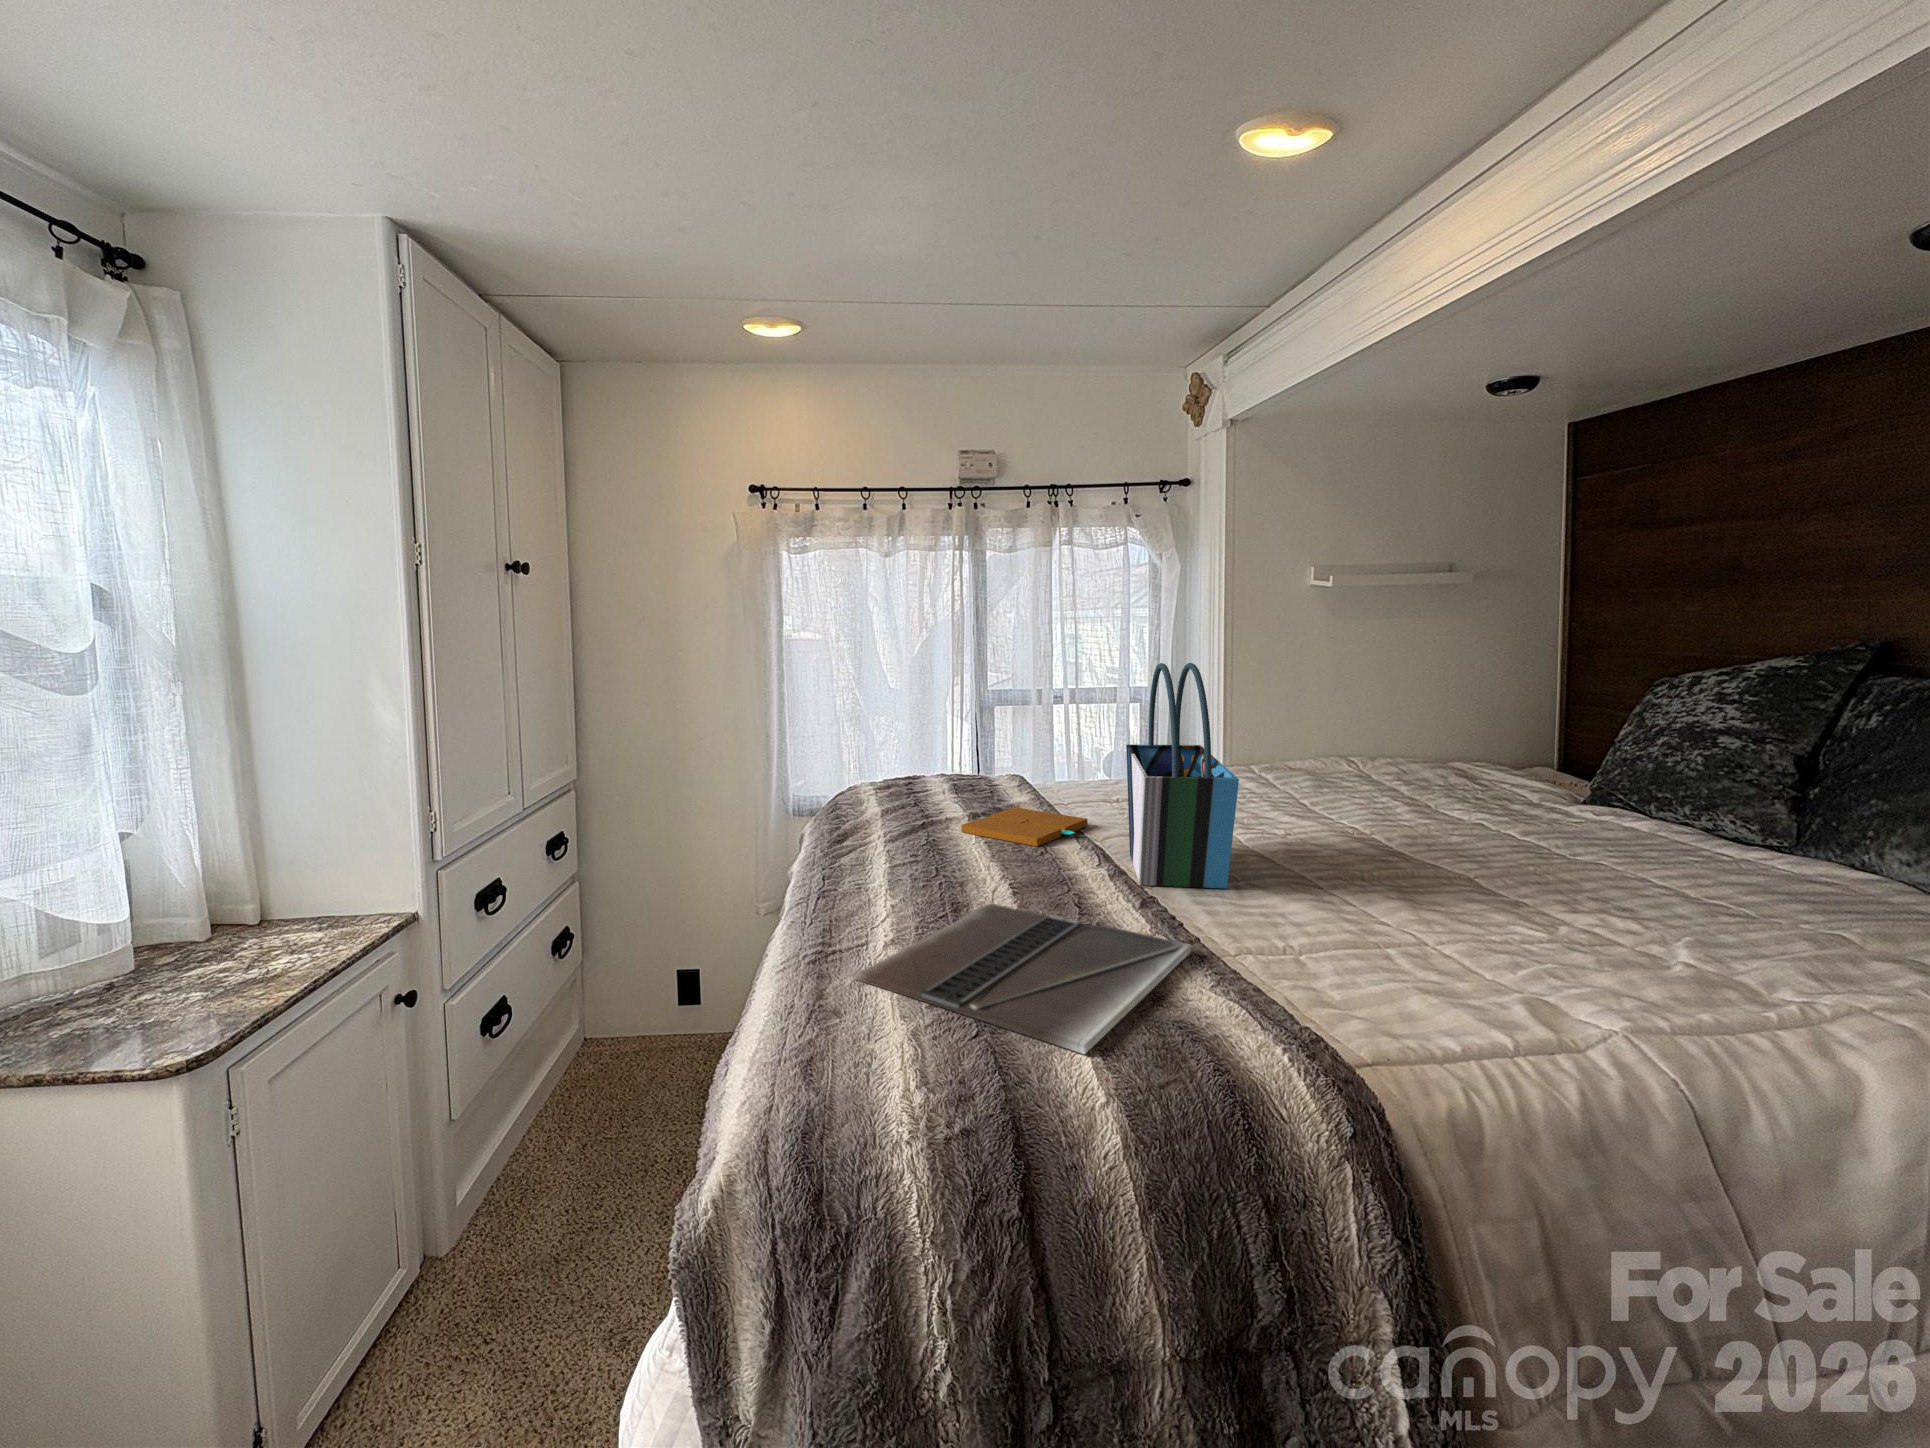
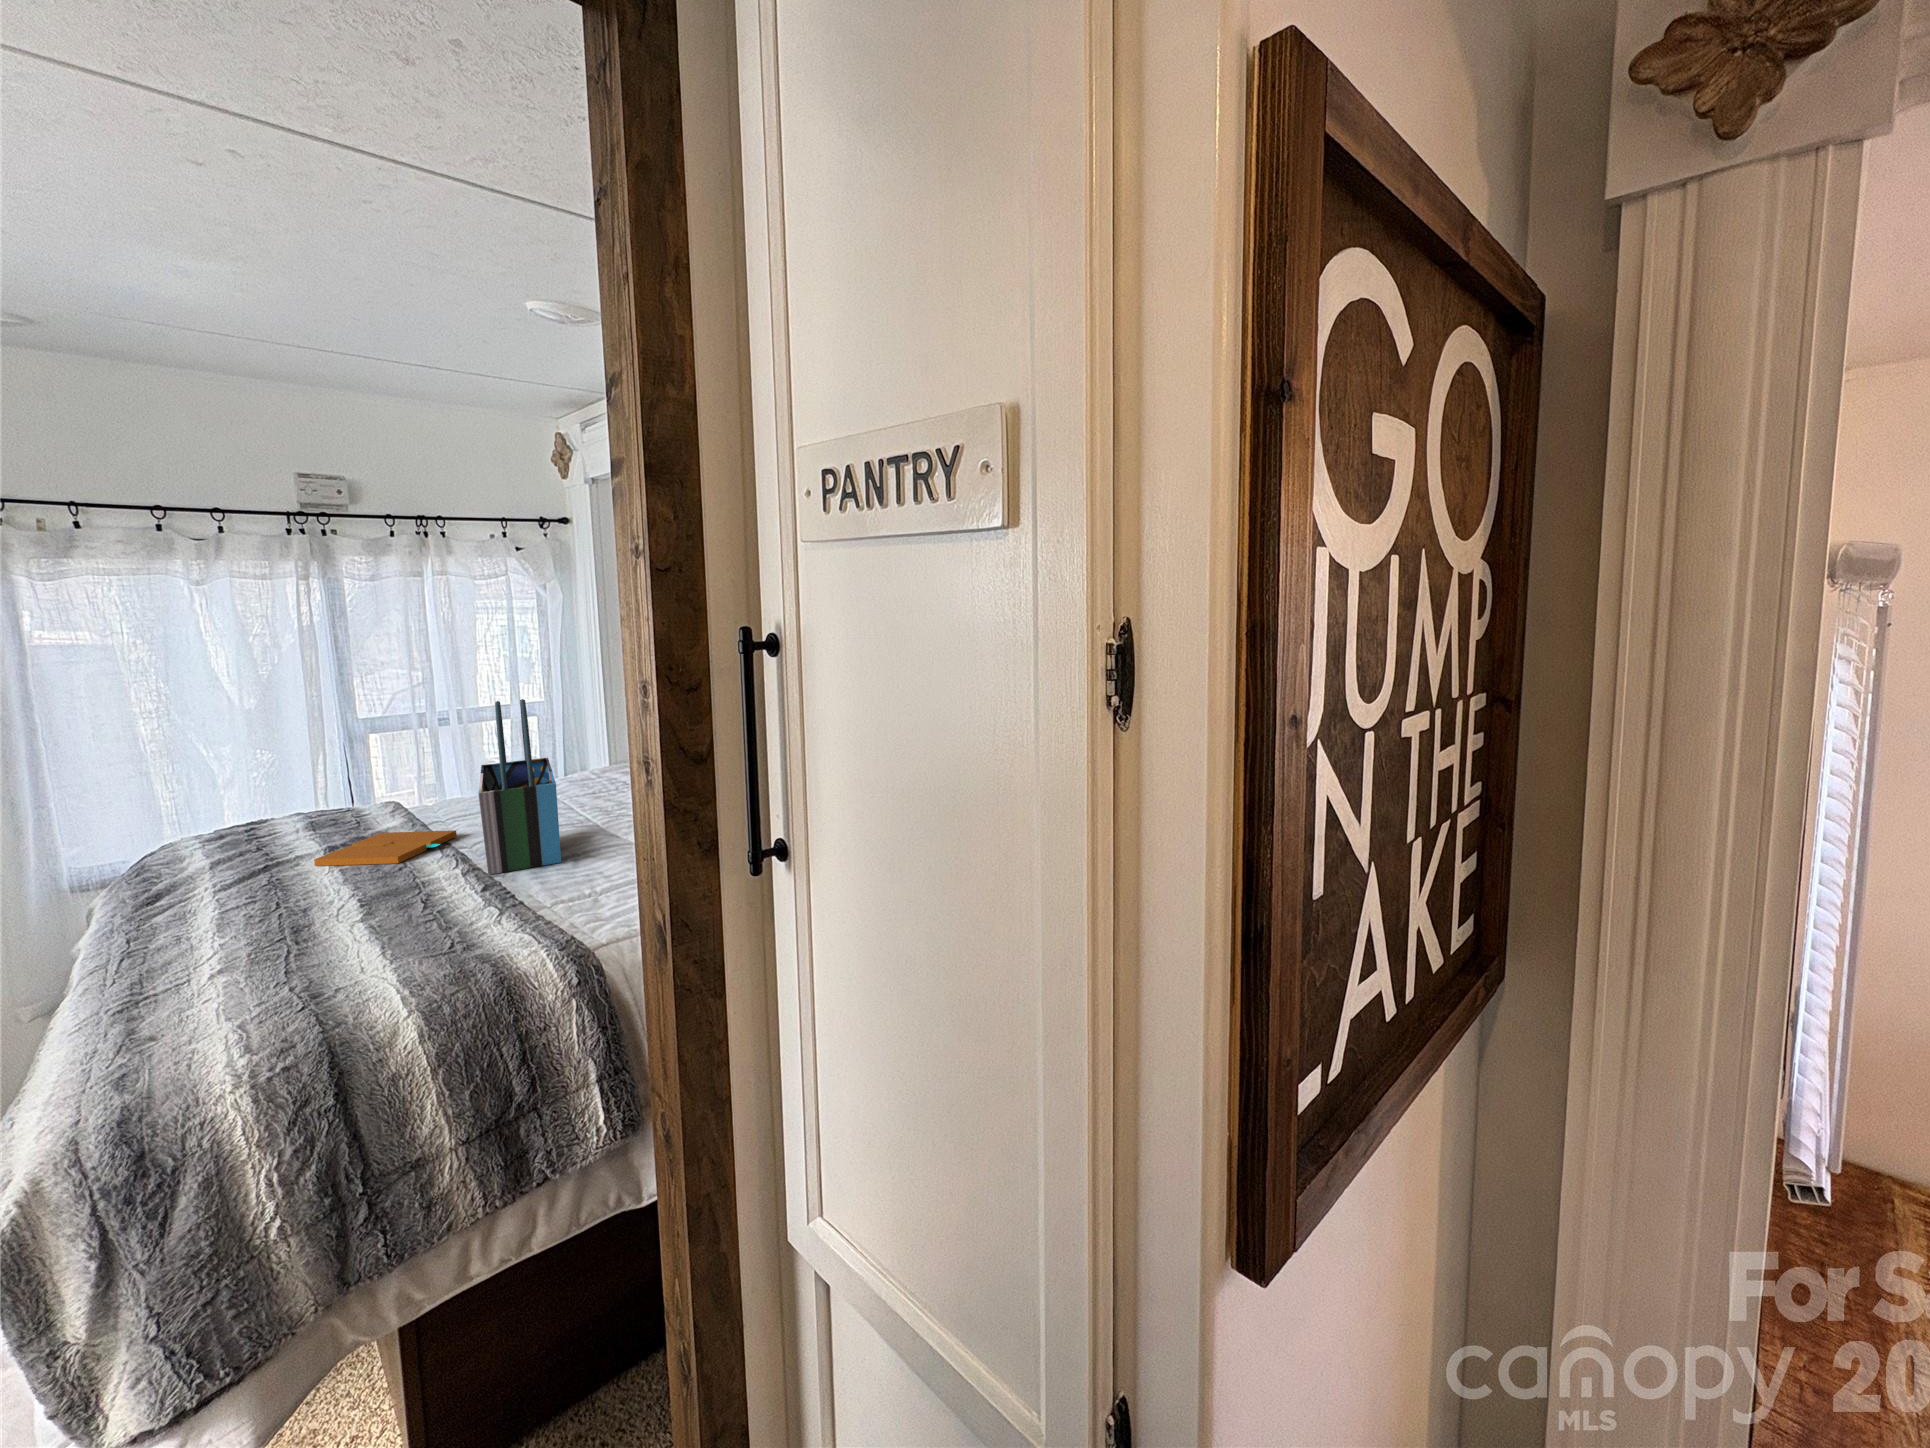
laptop: present [854,904,1191,1054] -> none [171,907,510,1010]

